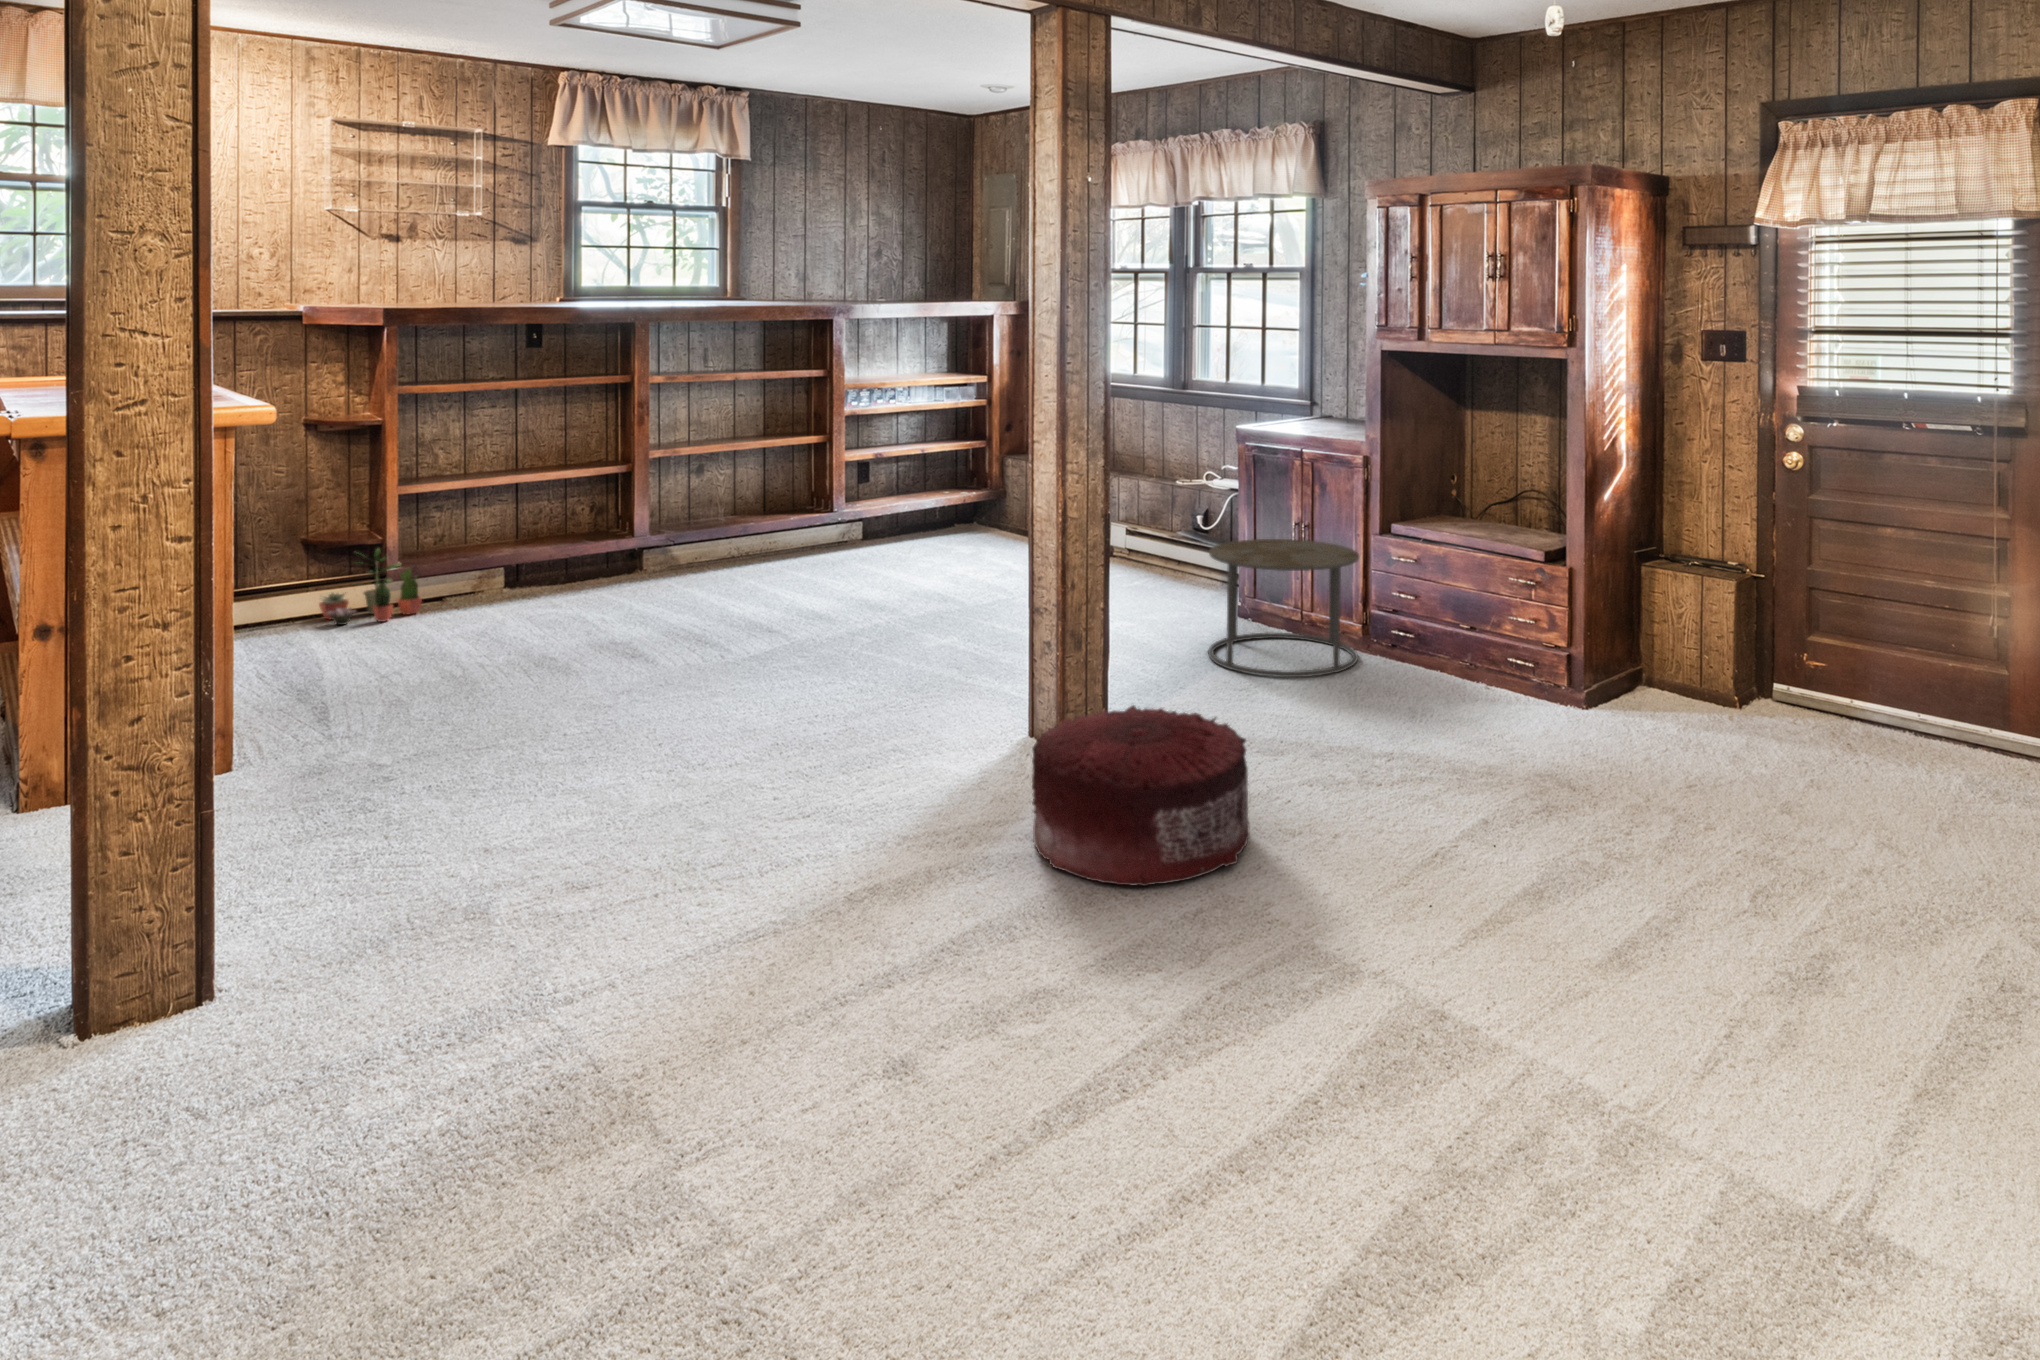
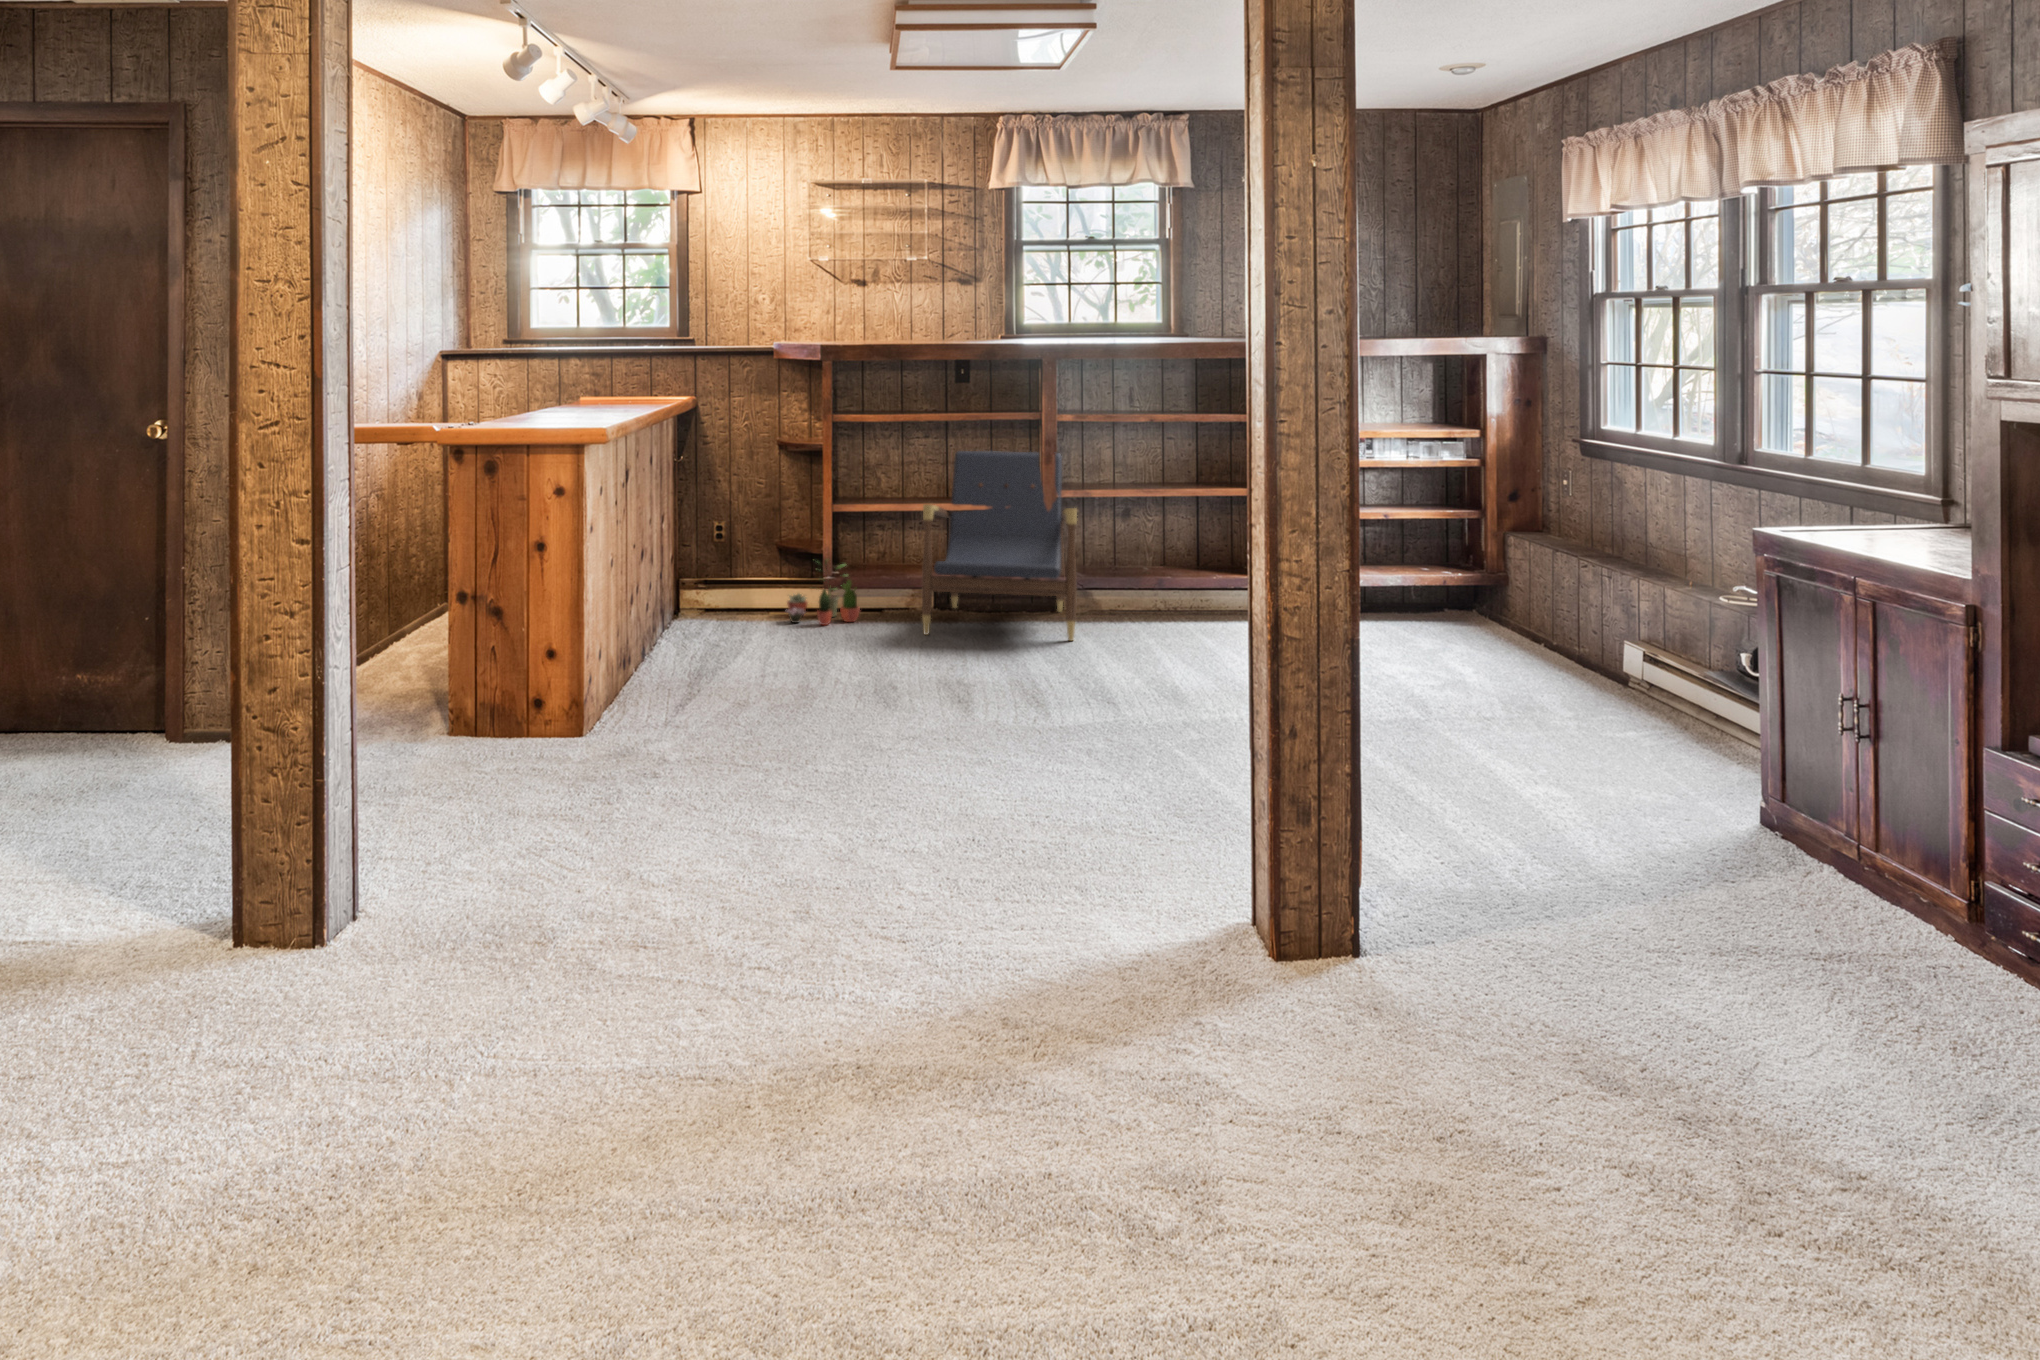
lounge chair: none [504,416,679,612] -> present [922,451,1077,641]
side table: present [1208,539,1359,677] -> none [1628,696,1917,950]
pouf: present [1032,705,1250,886] -> none [1064,914,1410,1244]

